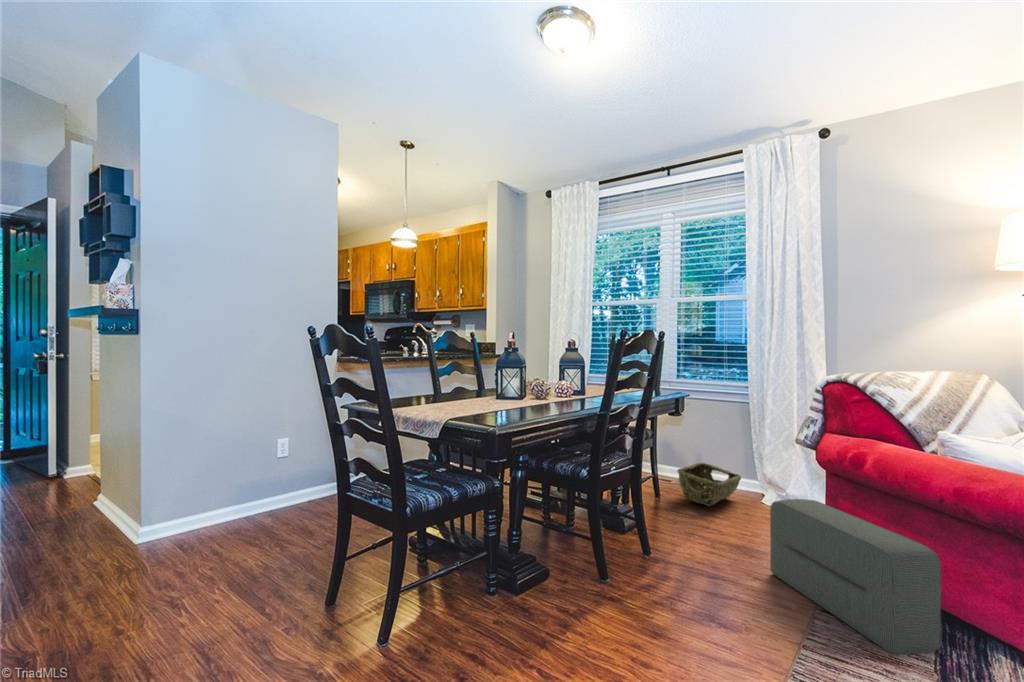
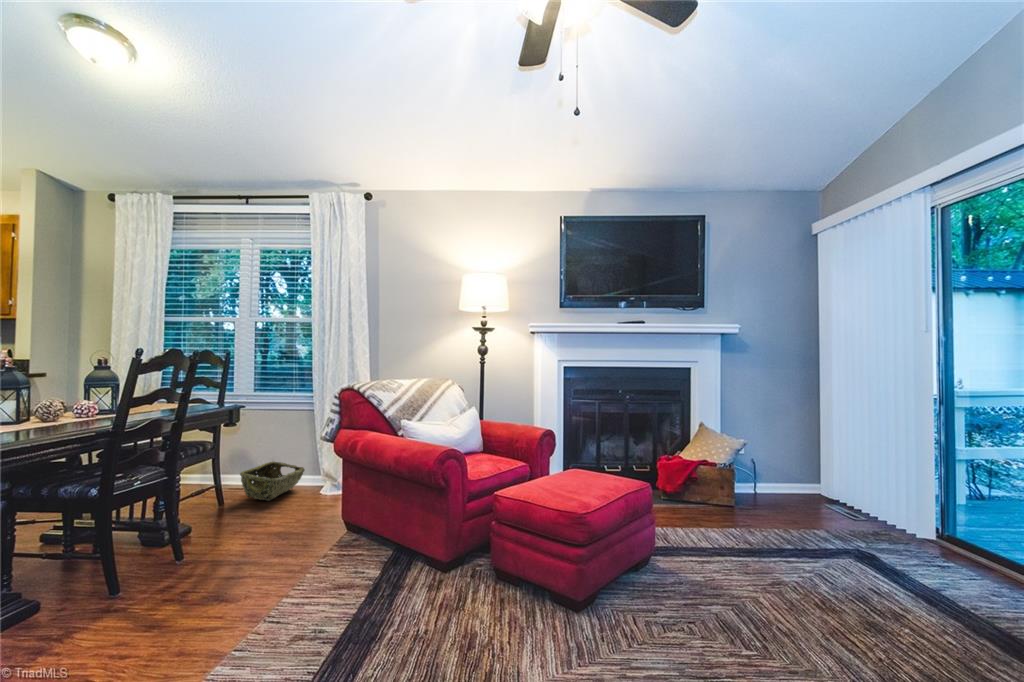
pouf: present [770,499,941,654] -> none [290,484,386,596]

